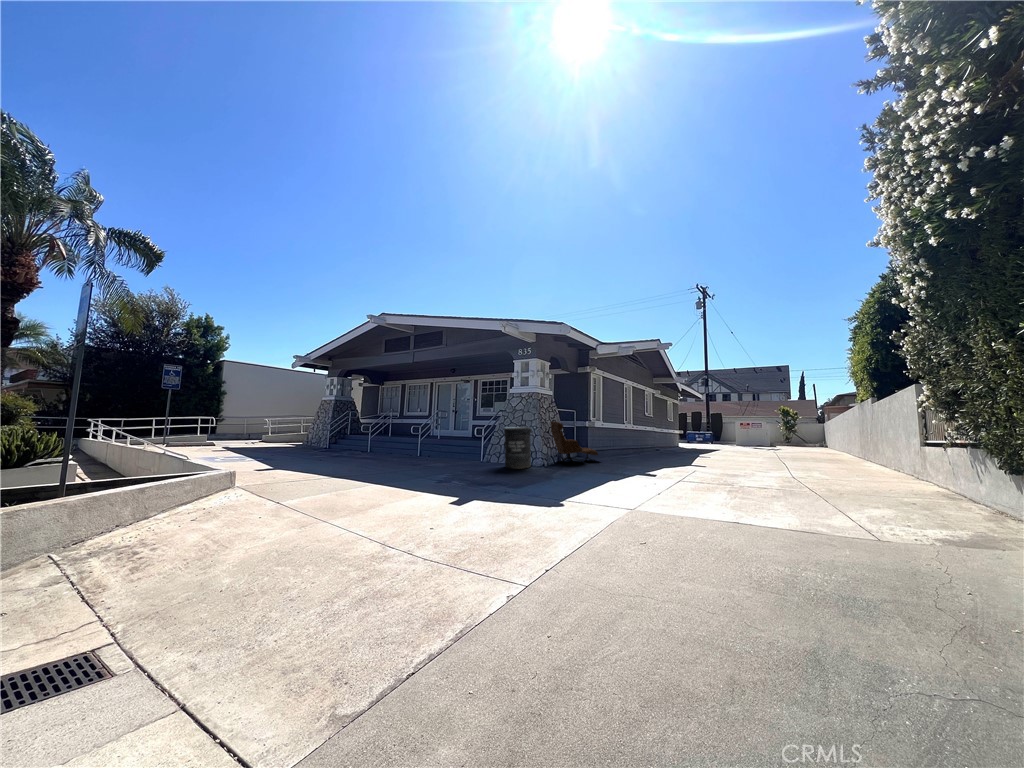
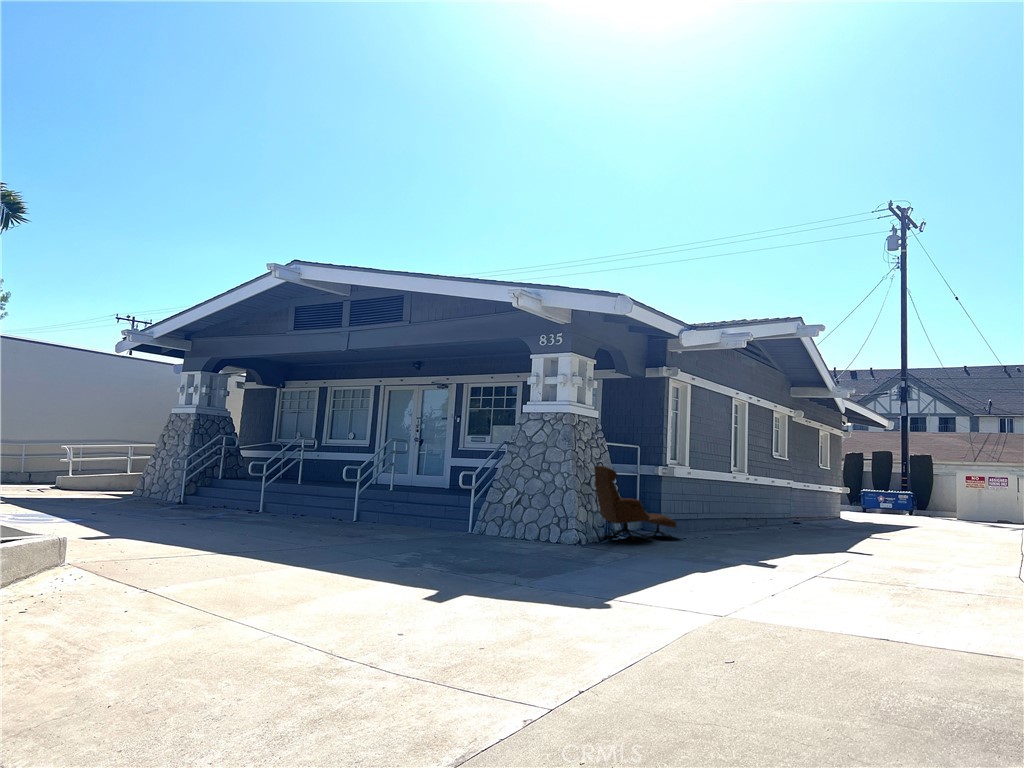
trash can: present [504,426,533,469] -> none [512,473,564,546]

